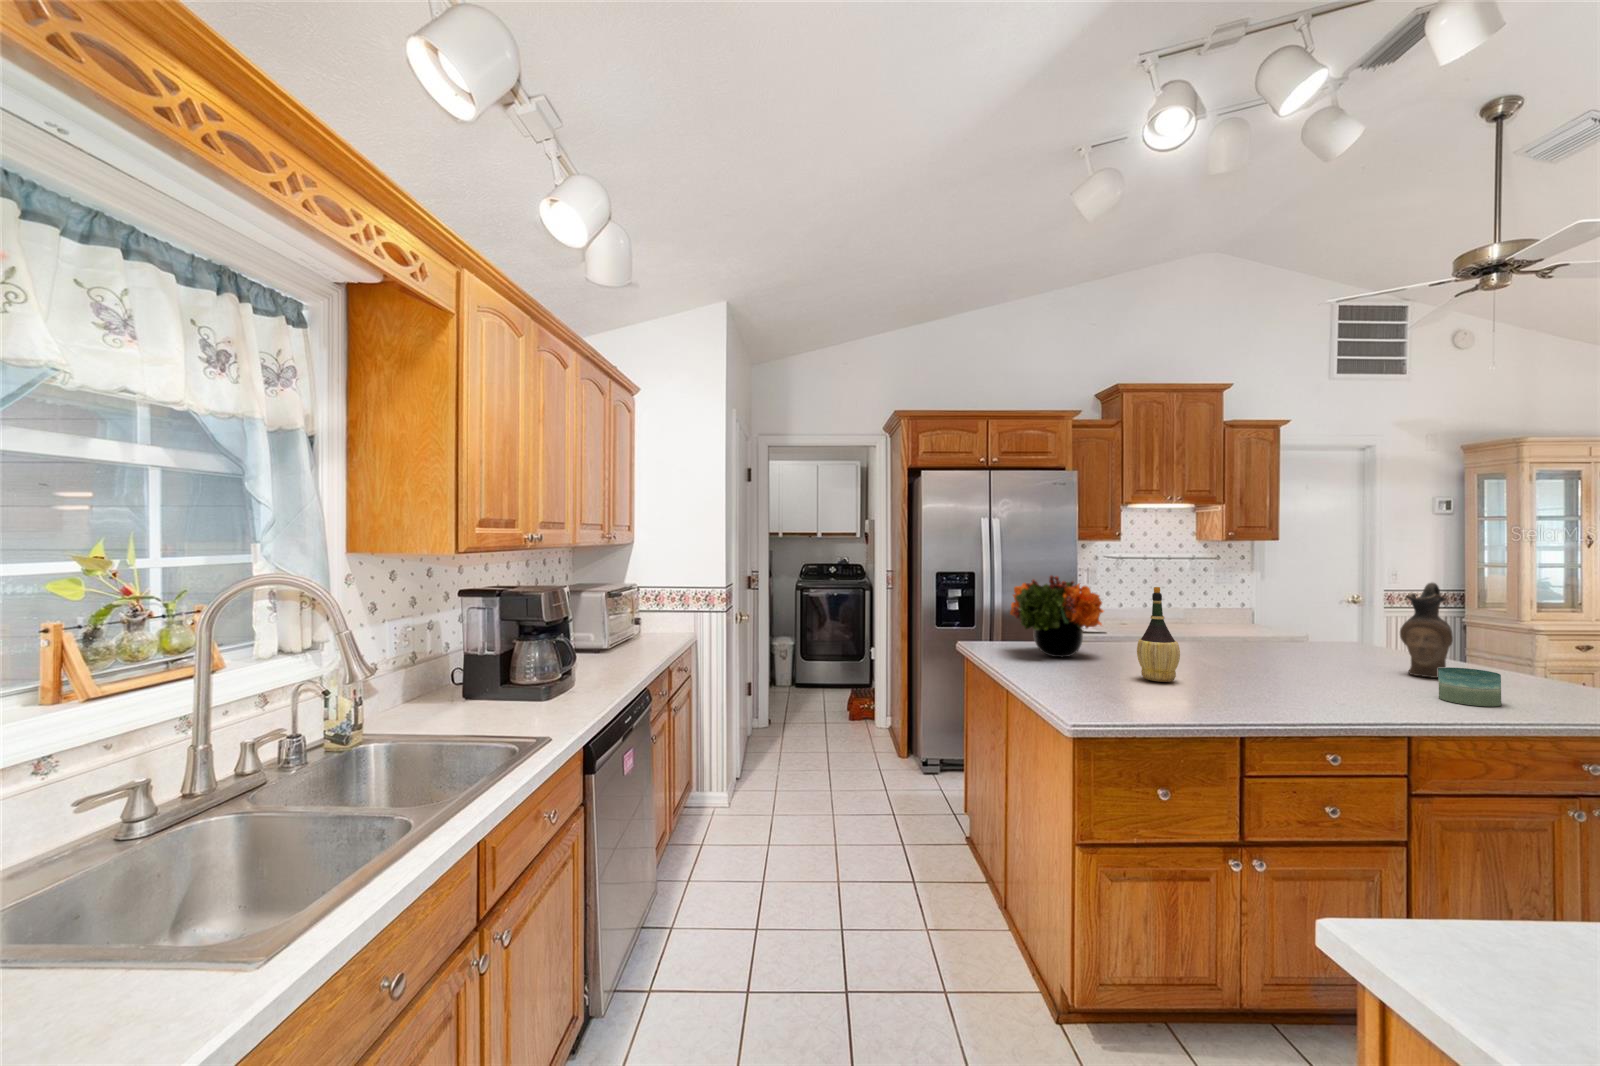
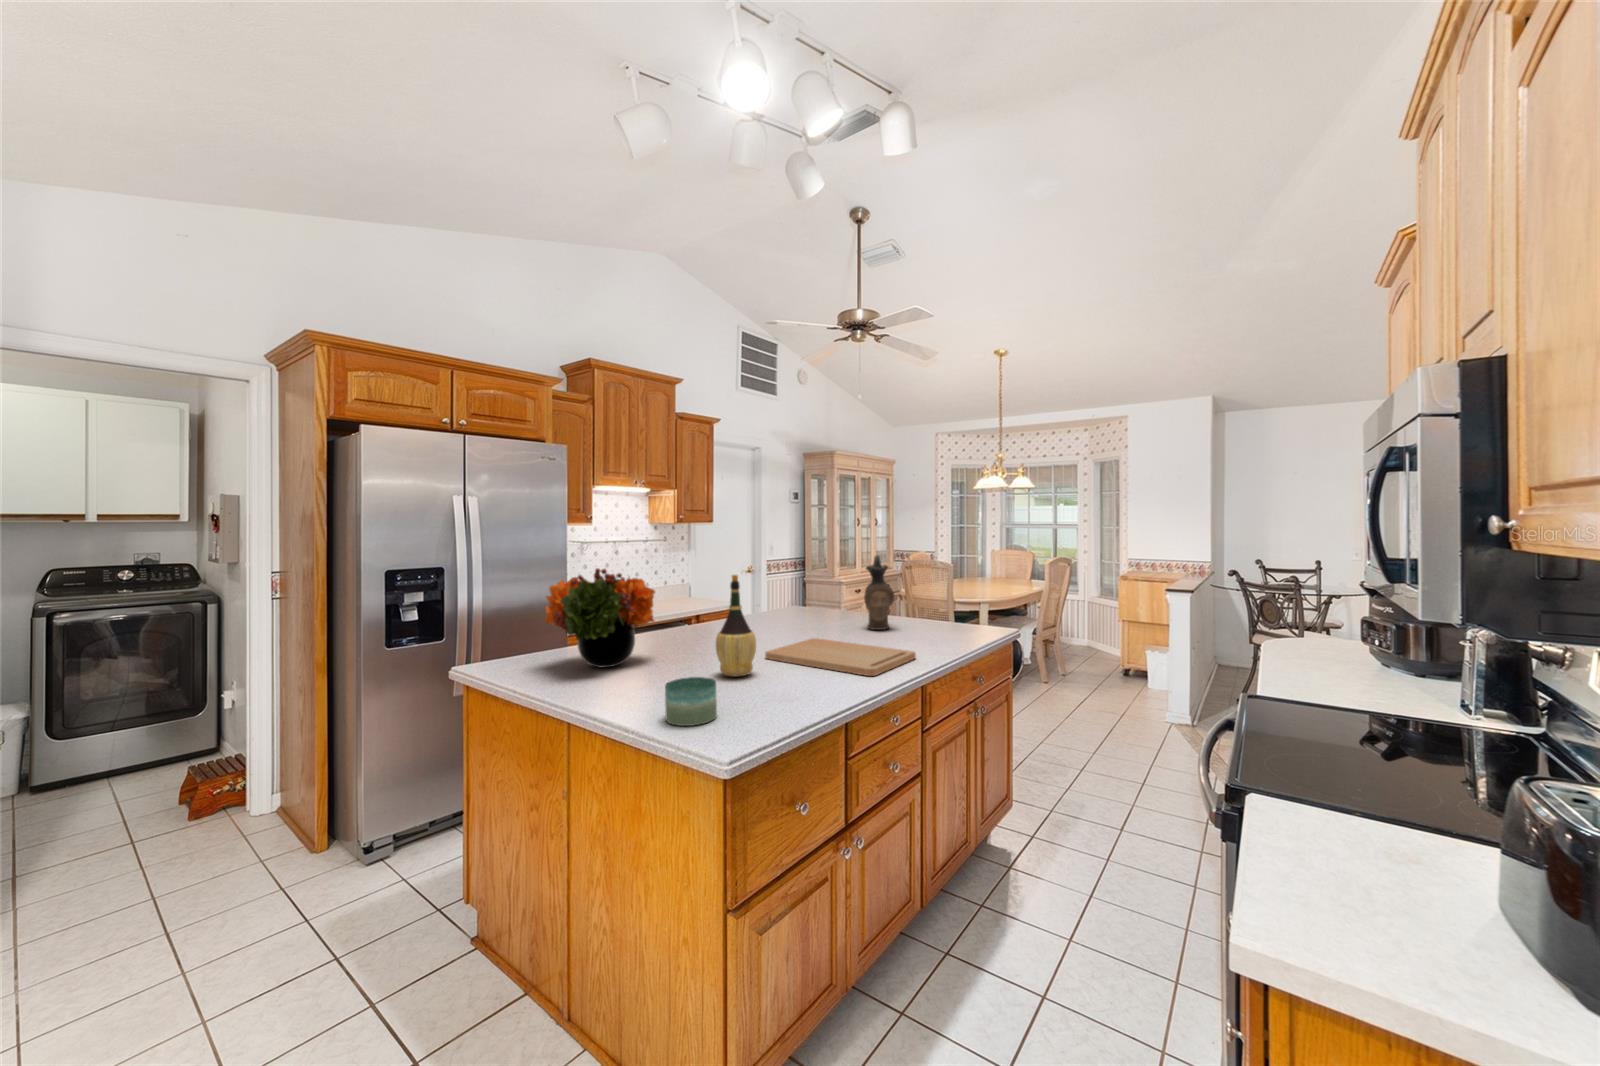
candle: present [1438,667,1501,706] -> present [665,677,717,726]
cutting board: none [1211,668,1415,709] -> present [765,638,916,676]

